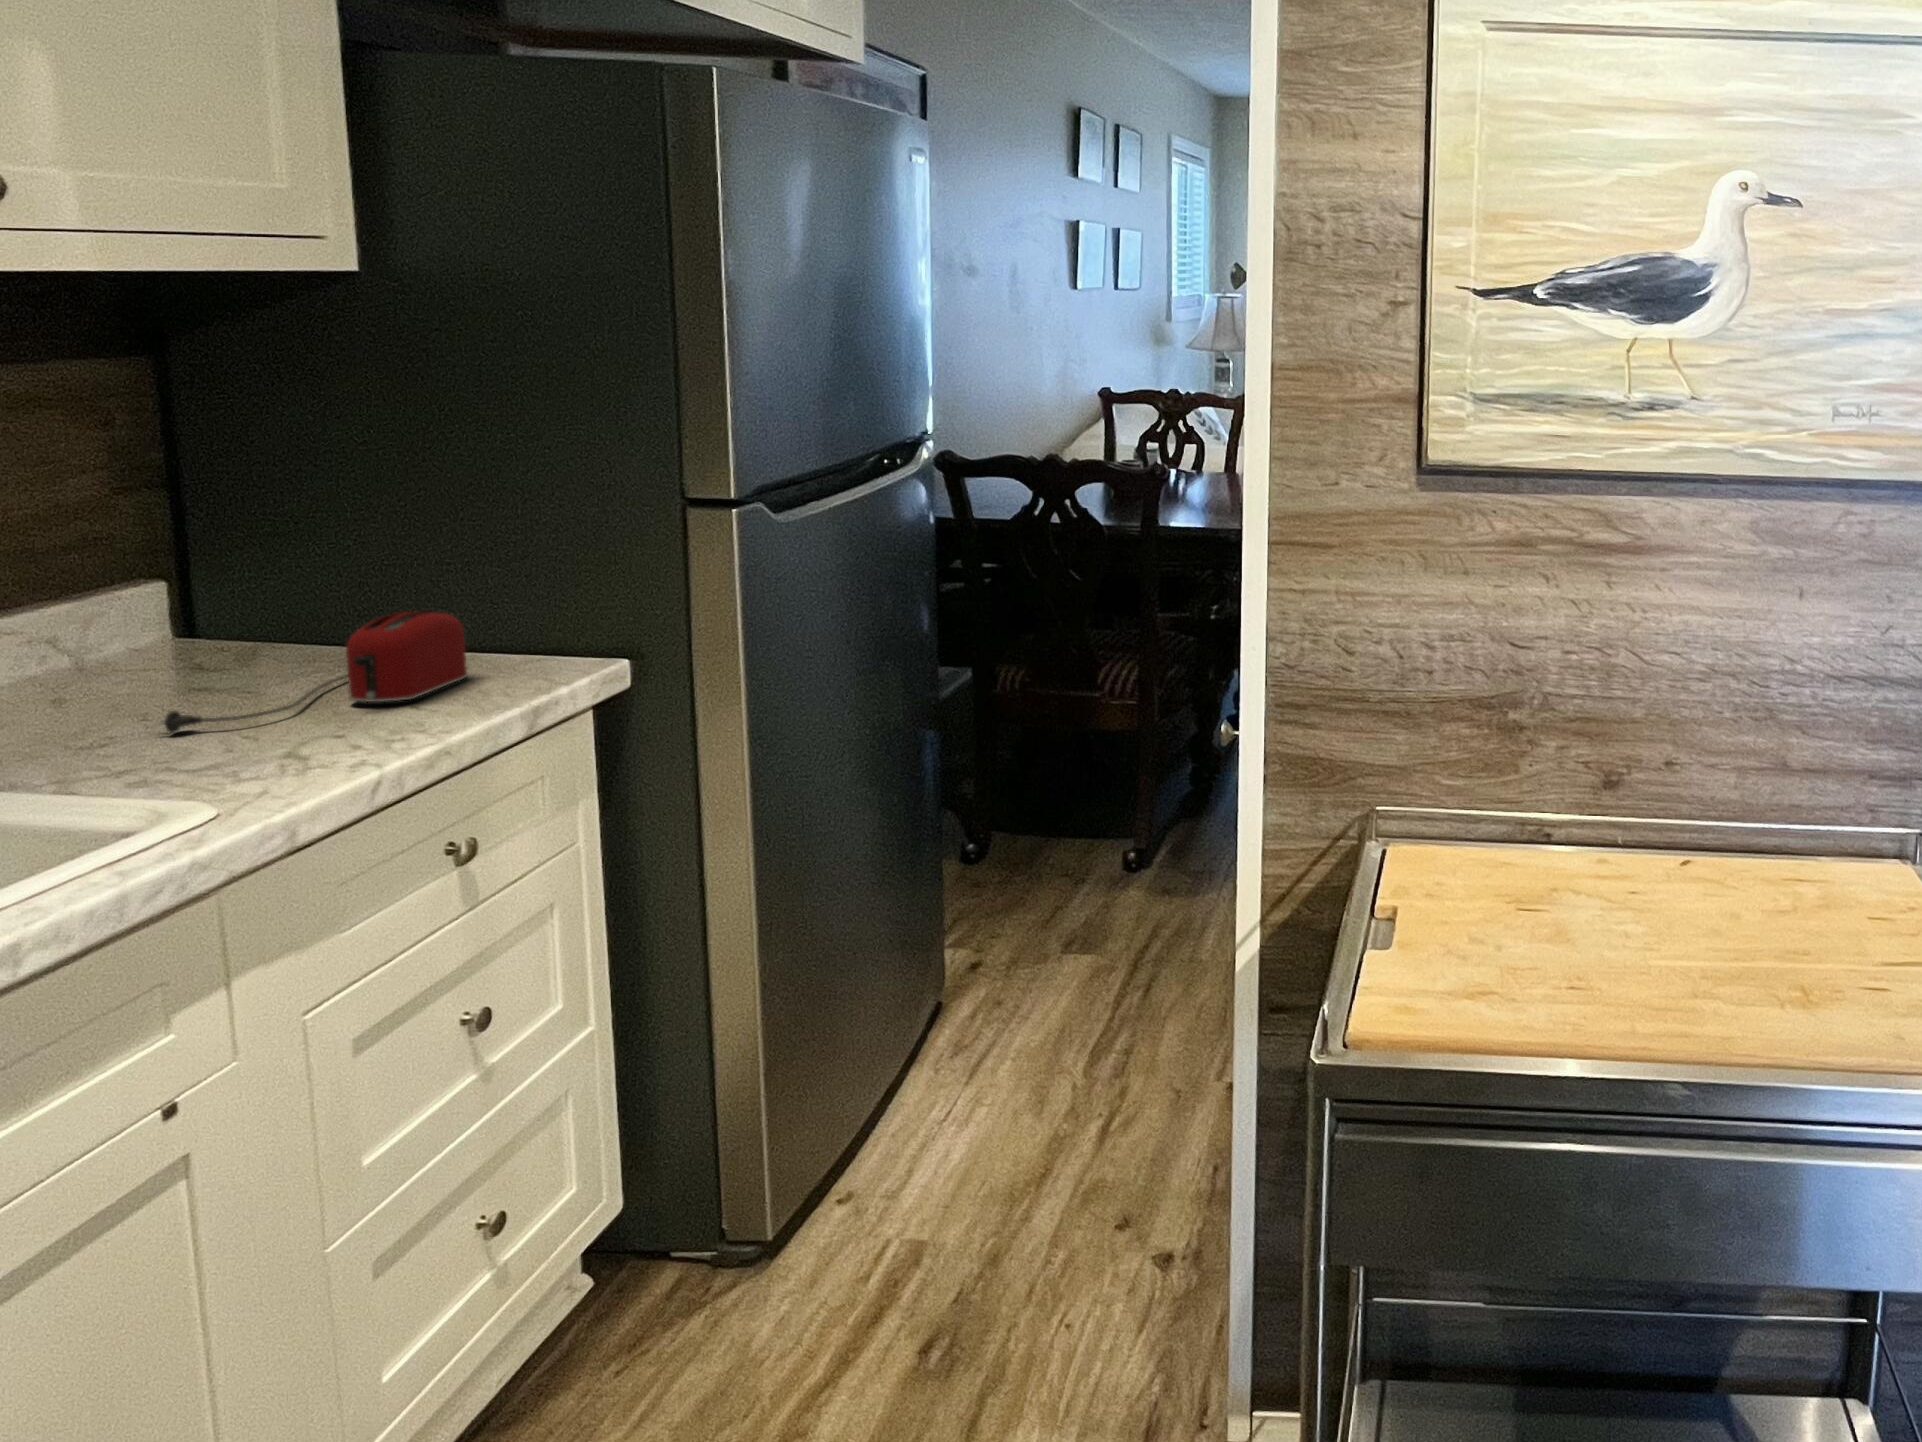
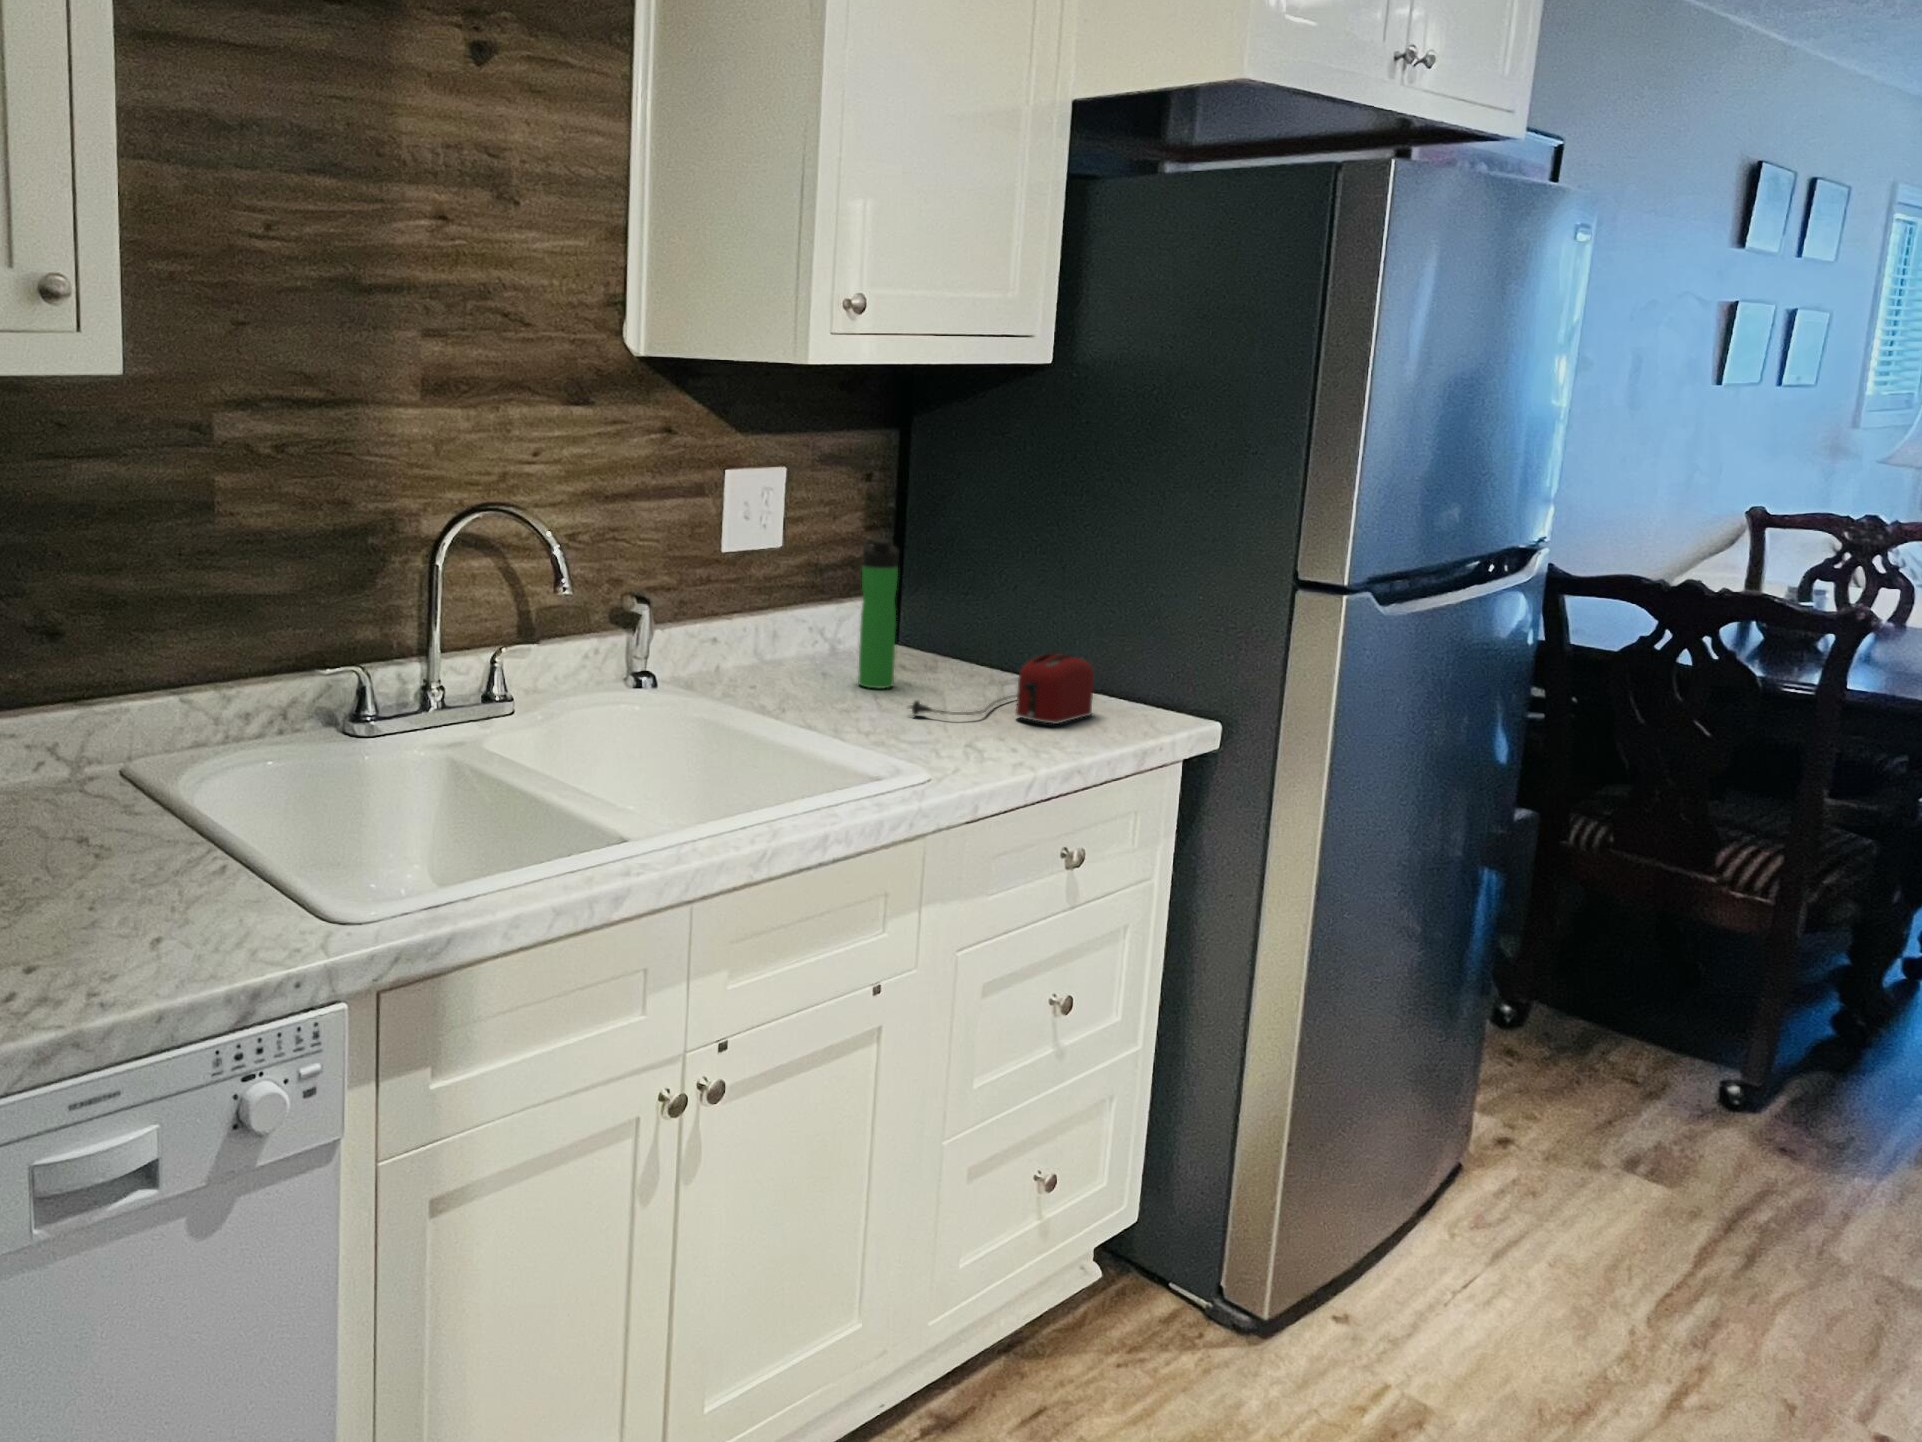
bottle: none [42,488,143,705] -> present [858,539,899,689]

